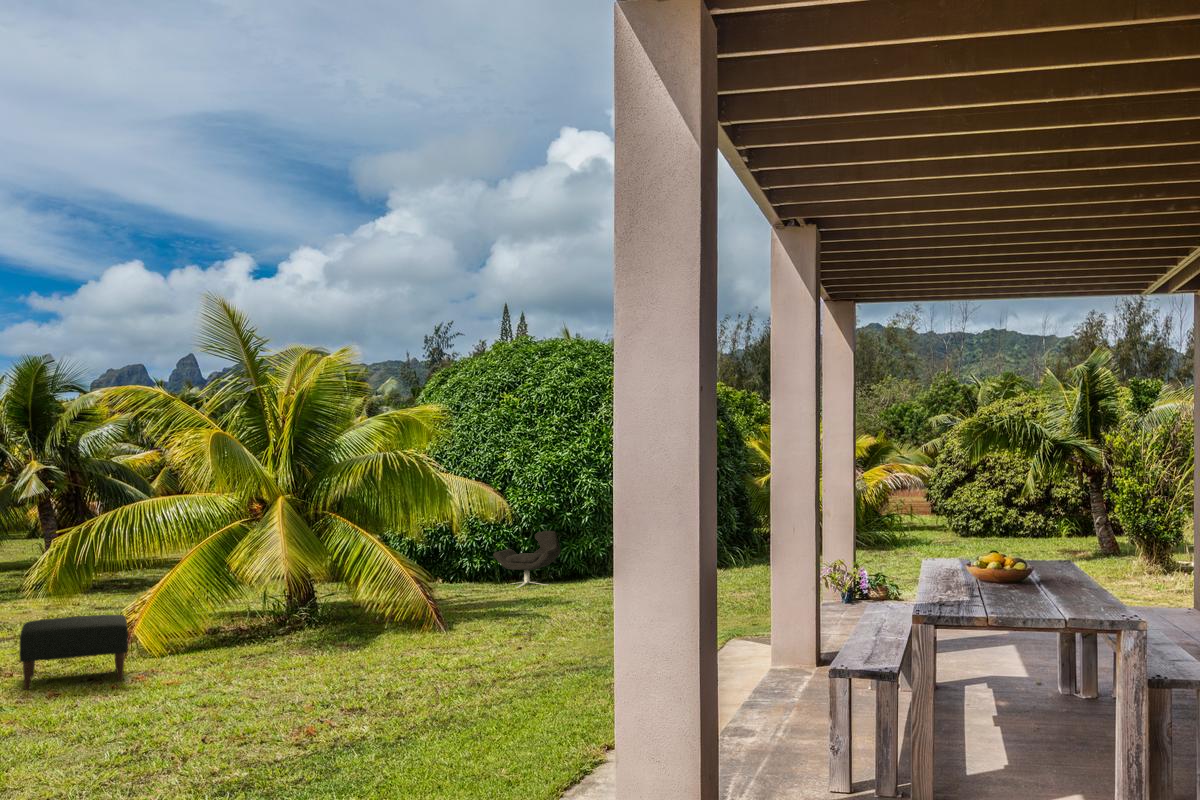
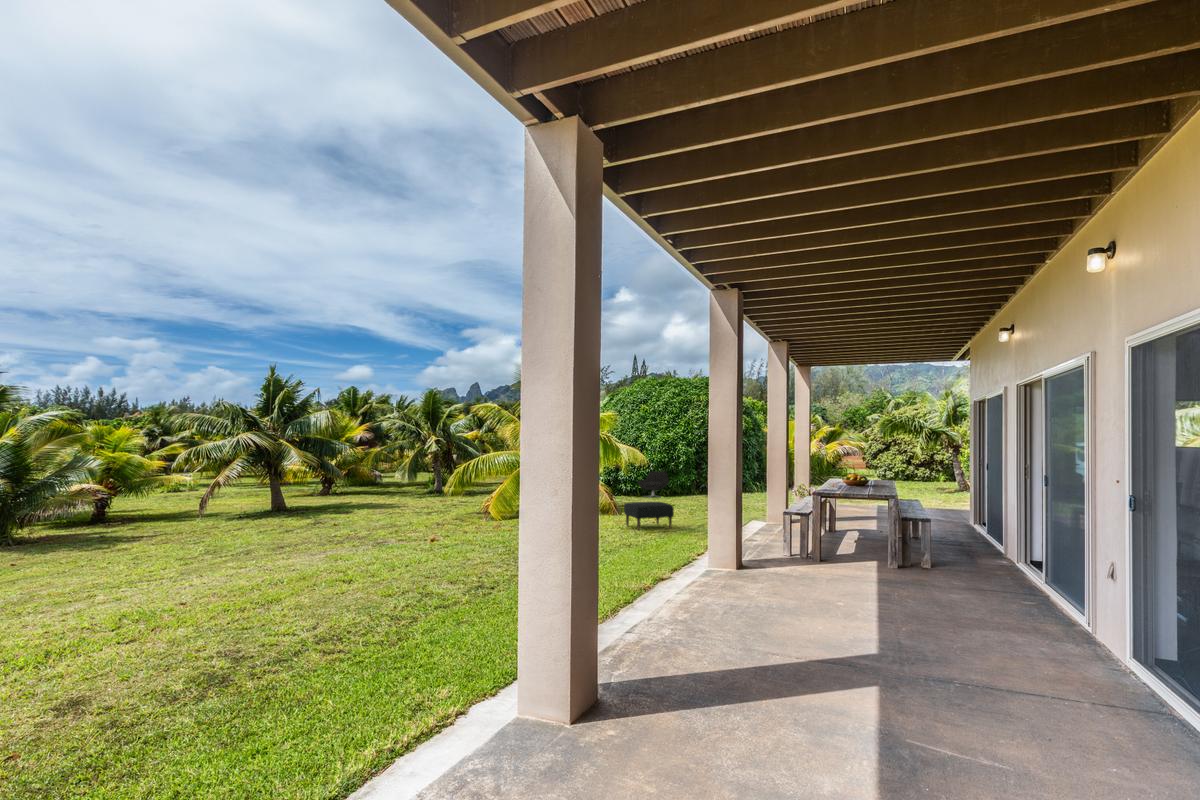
ottoman: present [19,615,128,690] -> present [624,502,674,530]

